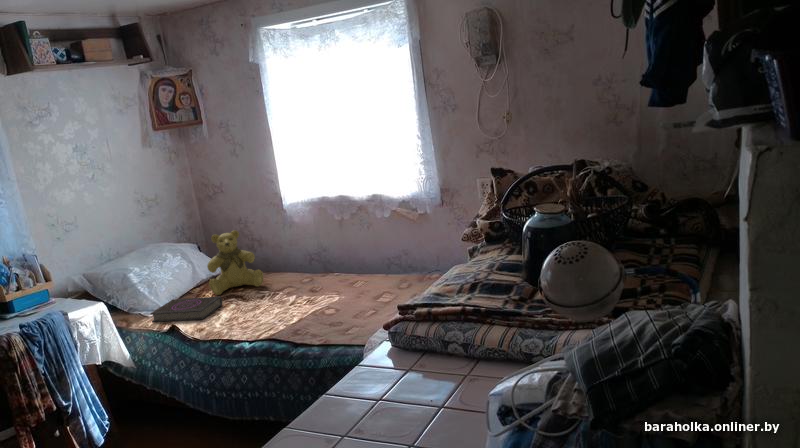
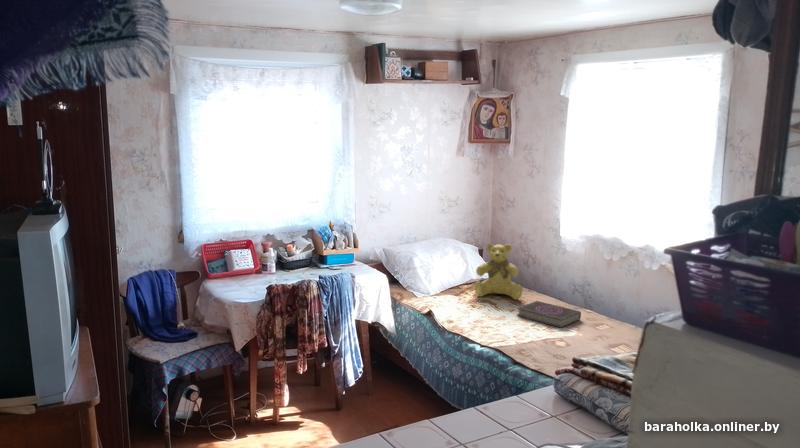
book: present [150,296,222,322] -> present [517,301,581,327]

